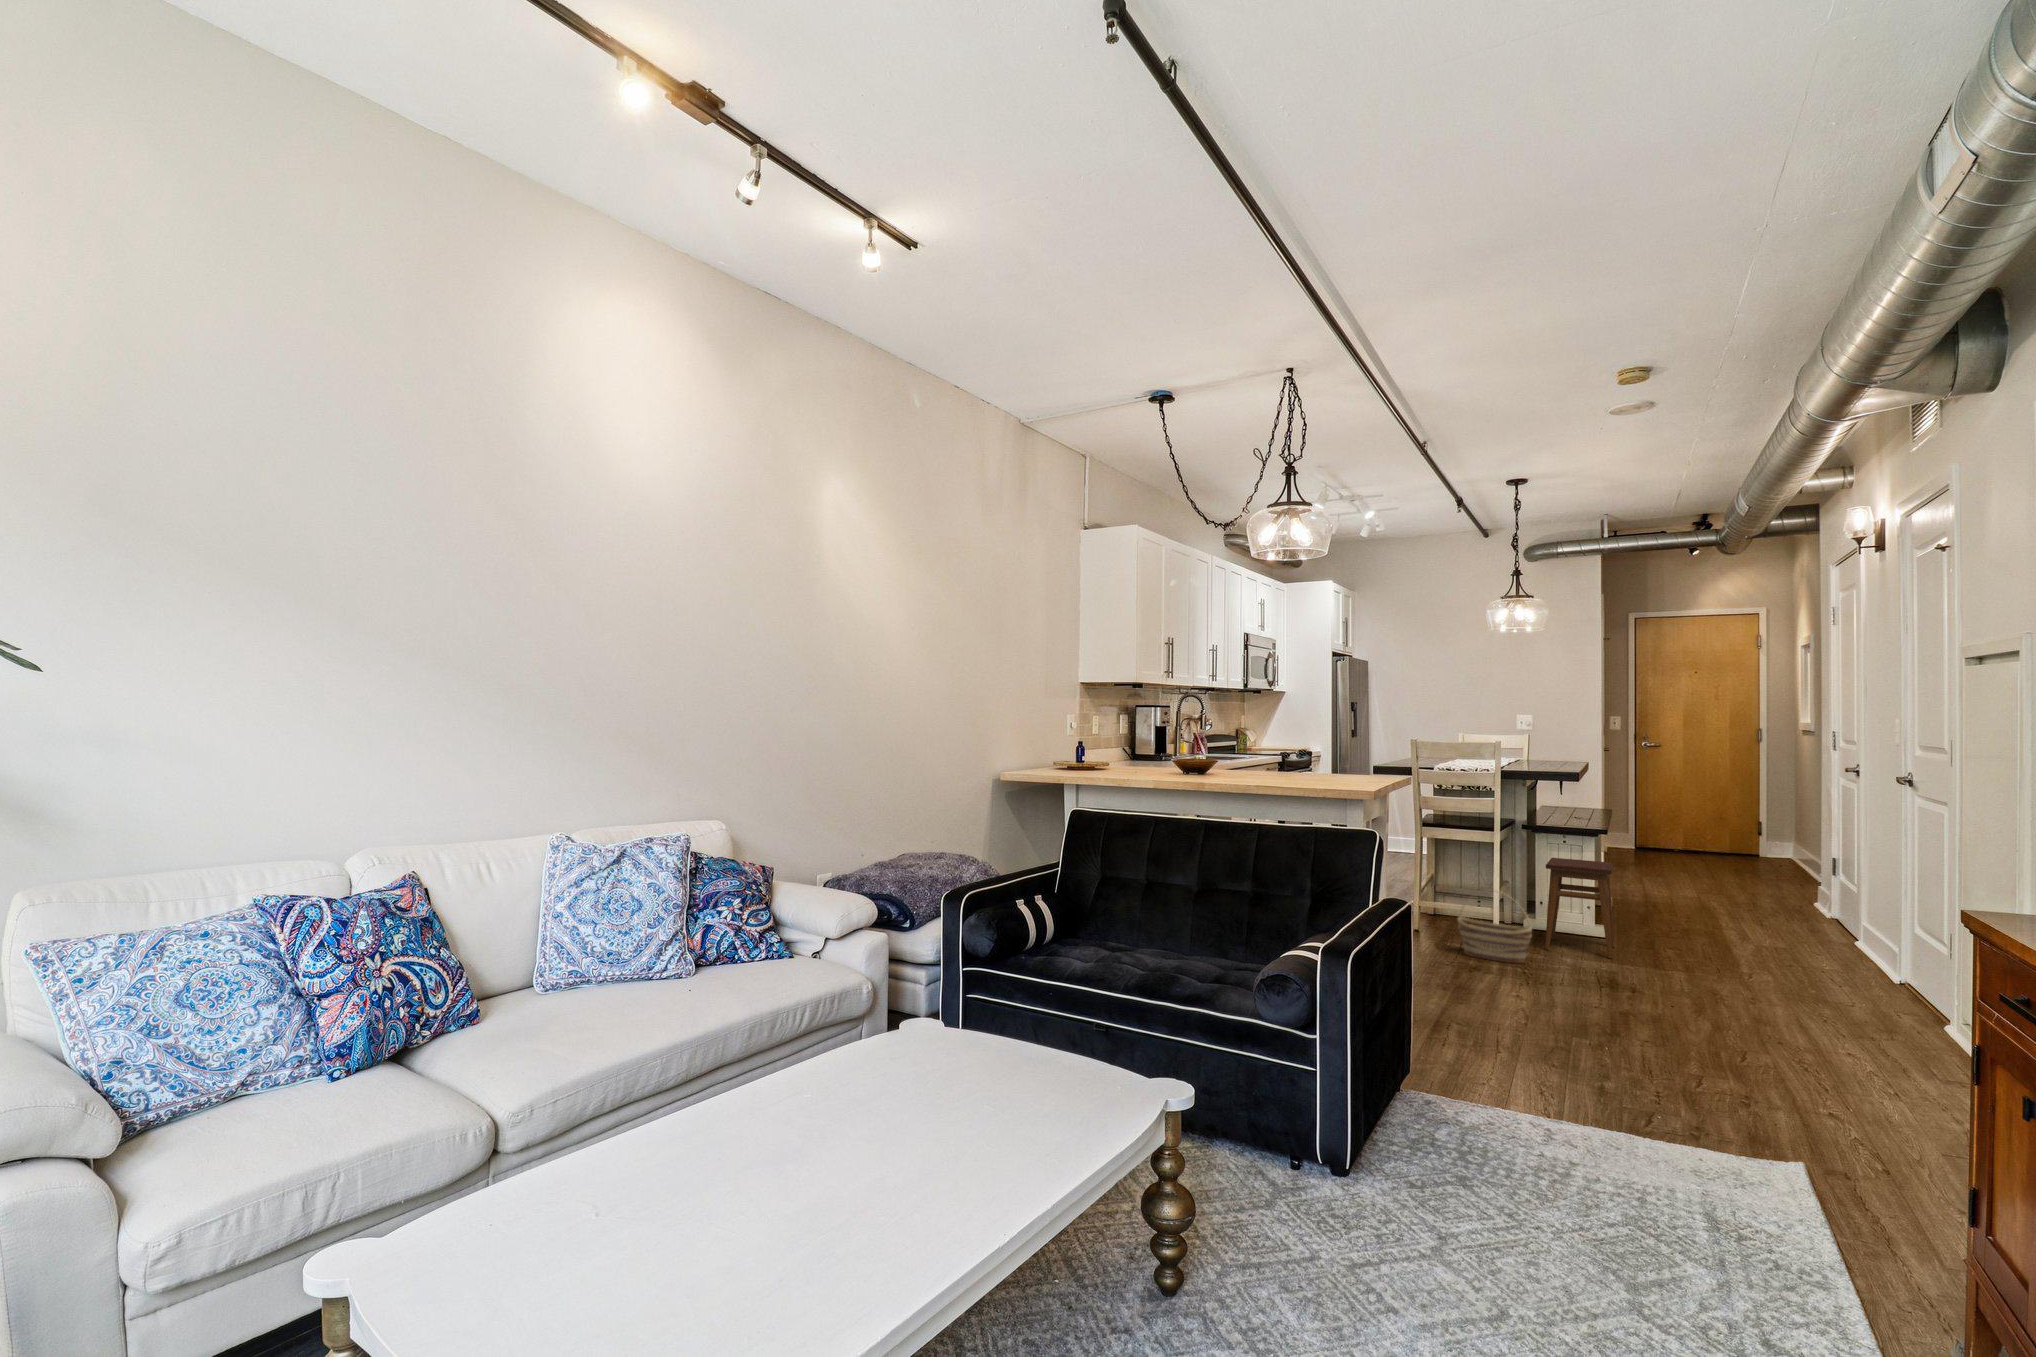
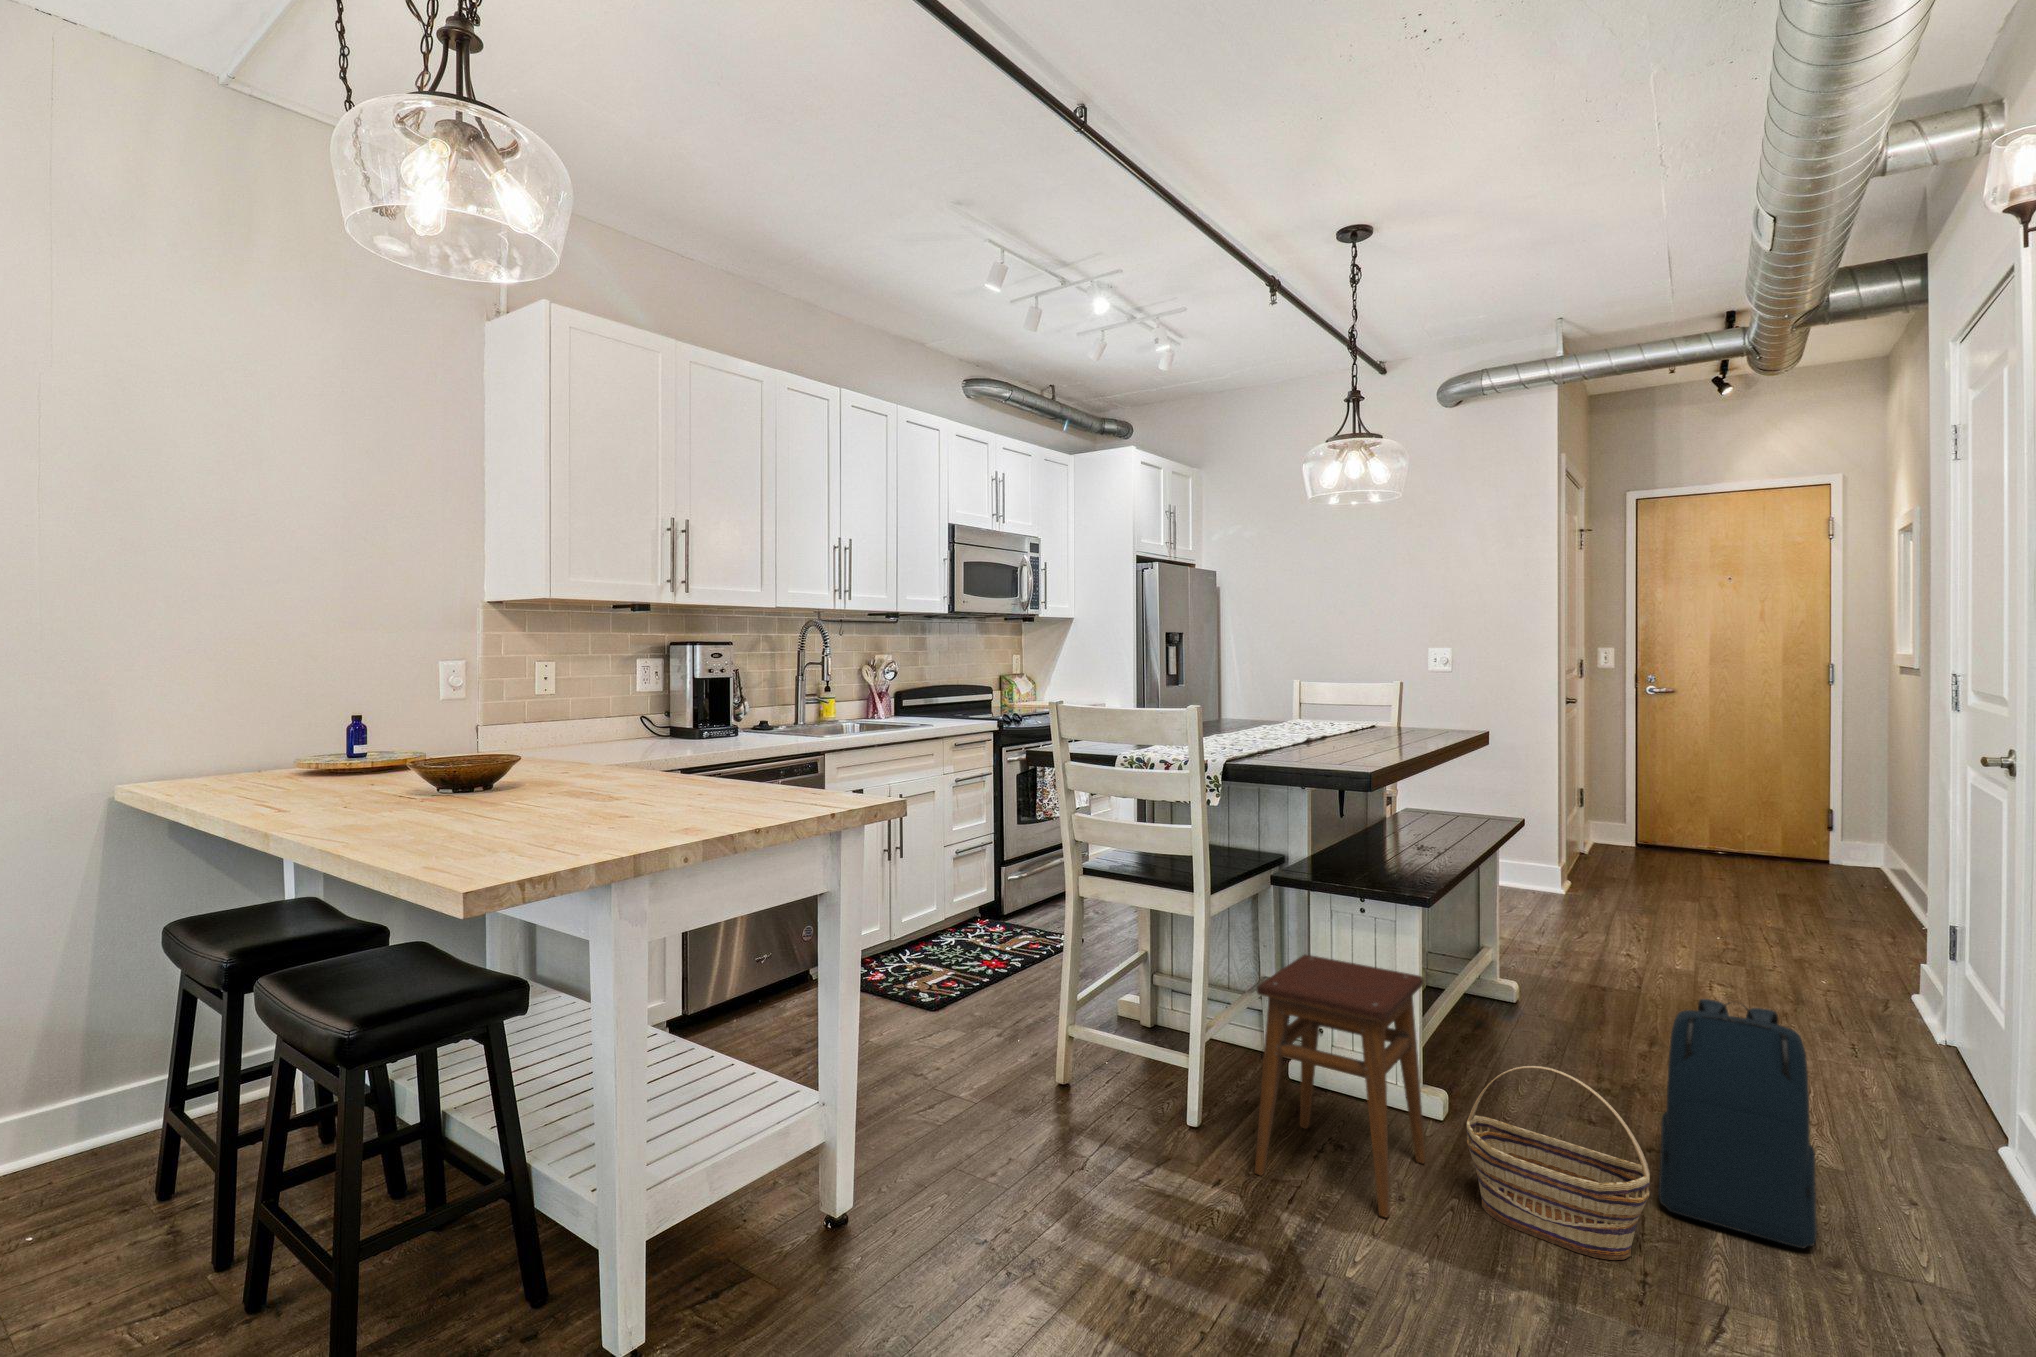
backpack: none [1718,869,1785,963] -> present [1659,999,1817,1248]
basket: present [1458,910,1532,963] -> present [1467,1066,1650,1260]

